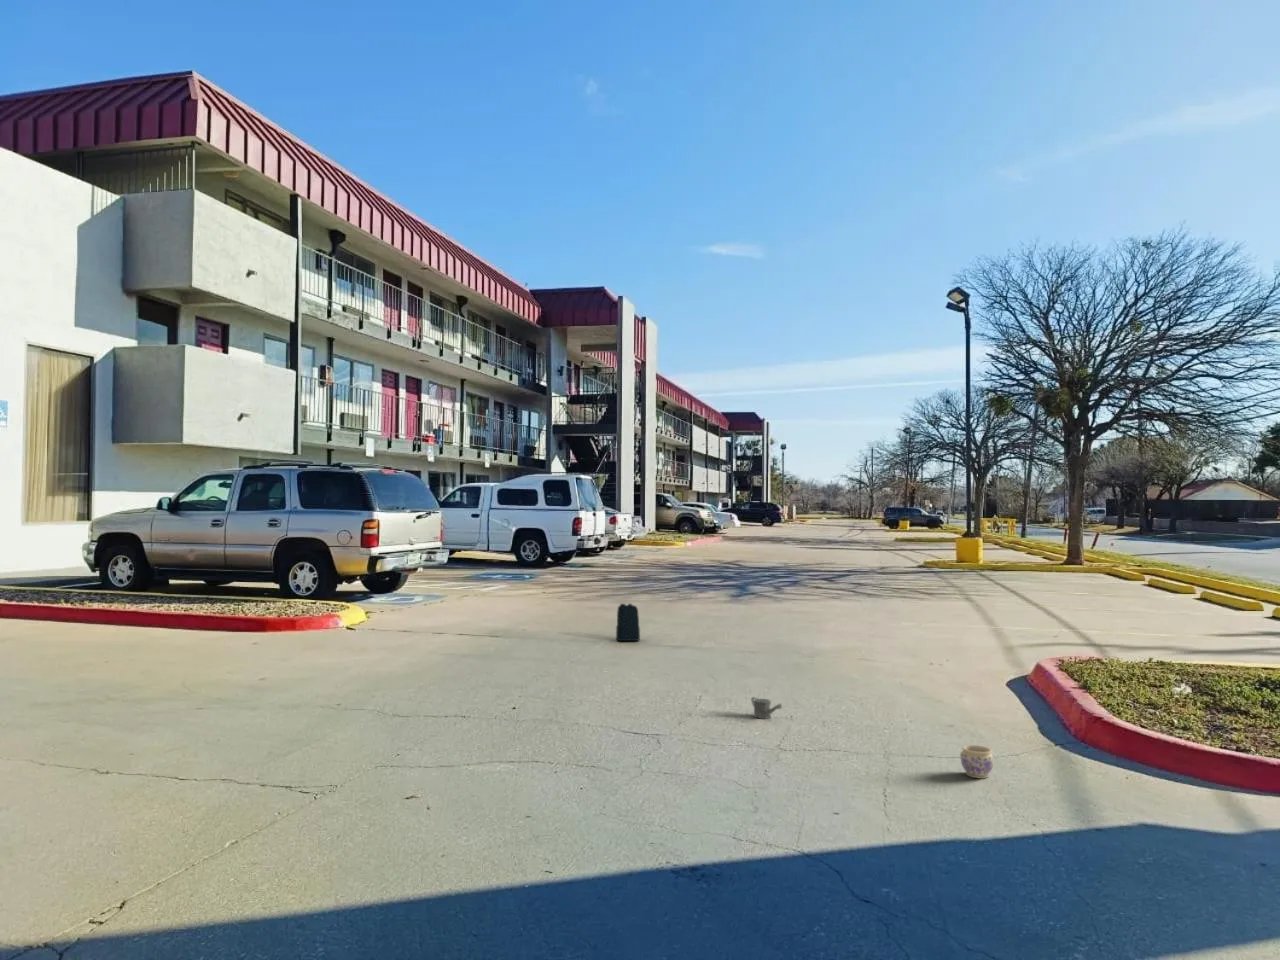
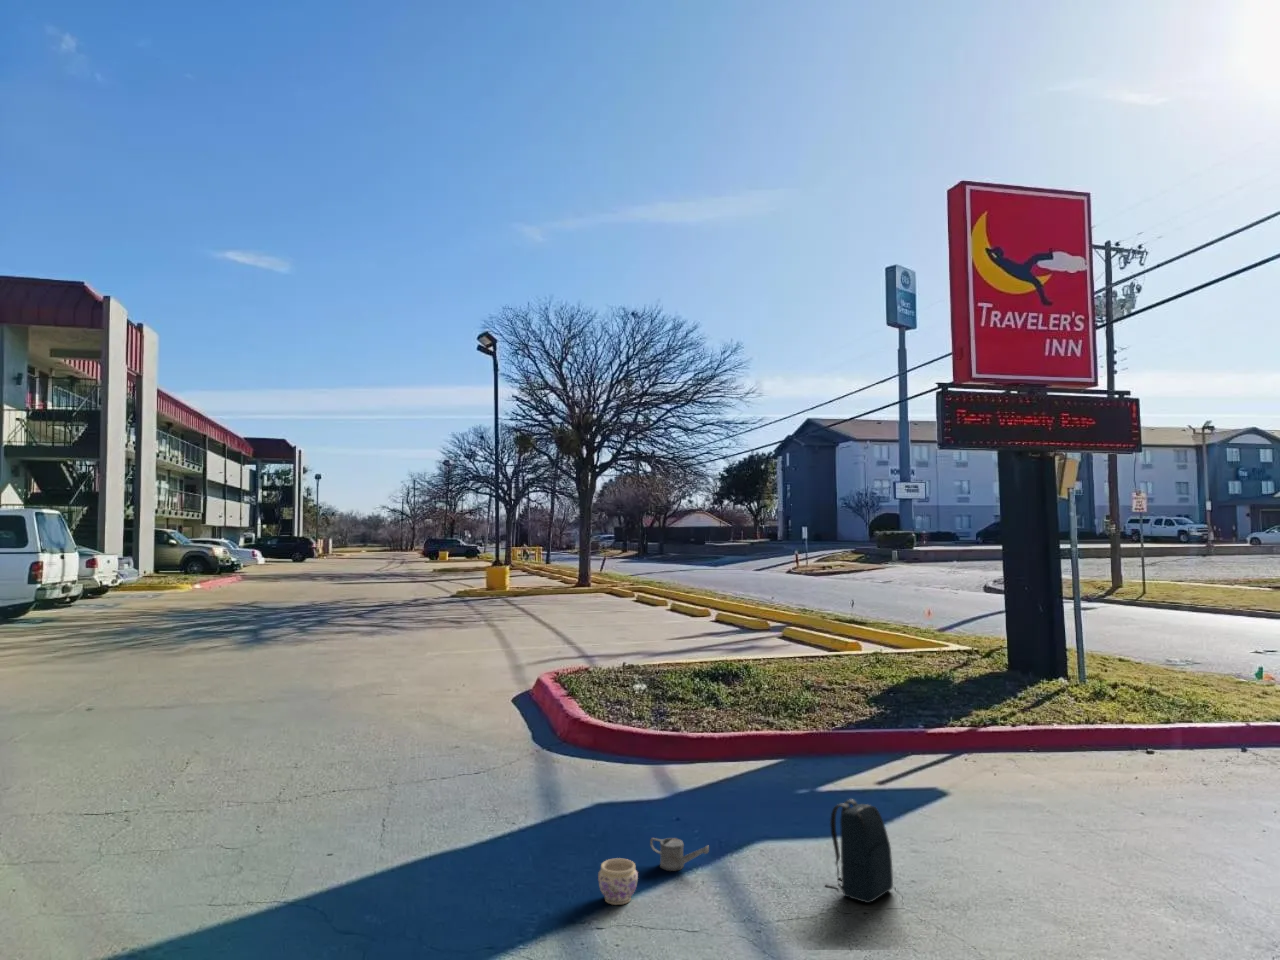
backpack: present [616,604,640,641] -> present [830,800,893,903]
watering can: present [751,697,782,719] -> present [650,838,709,871]

